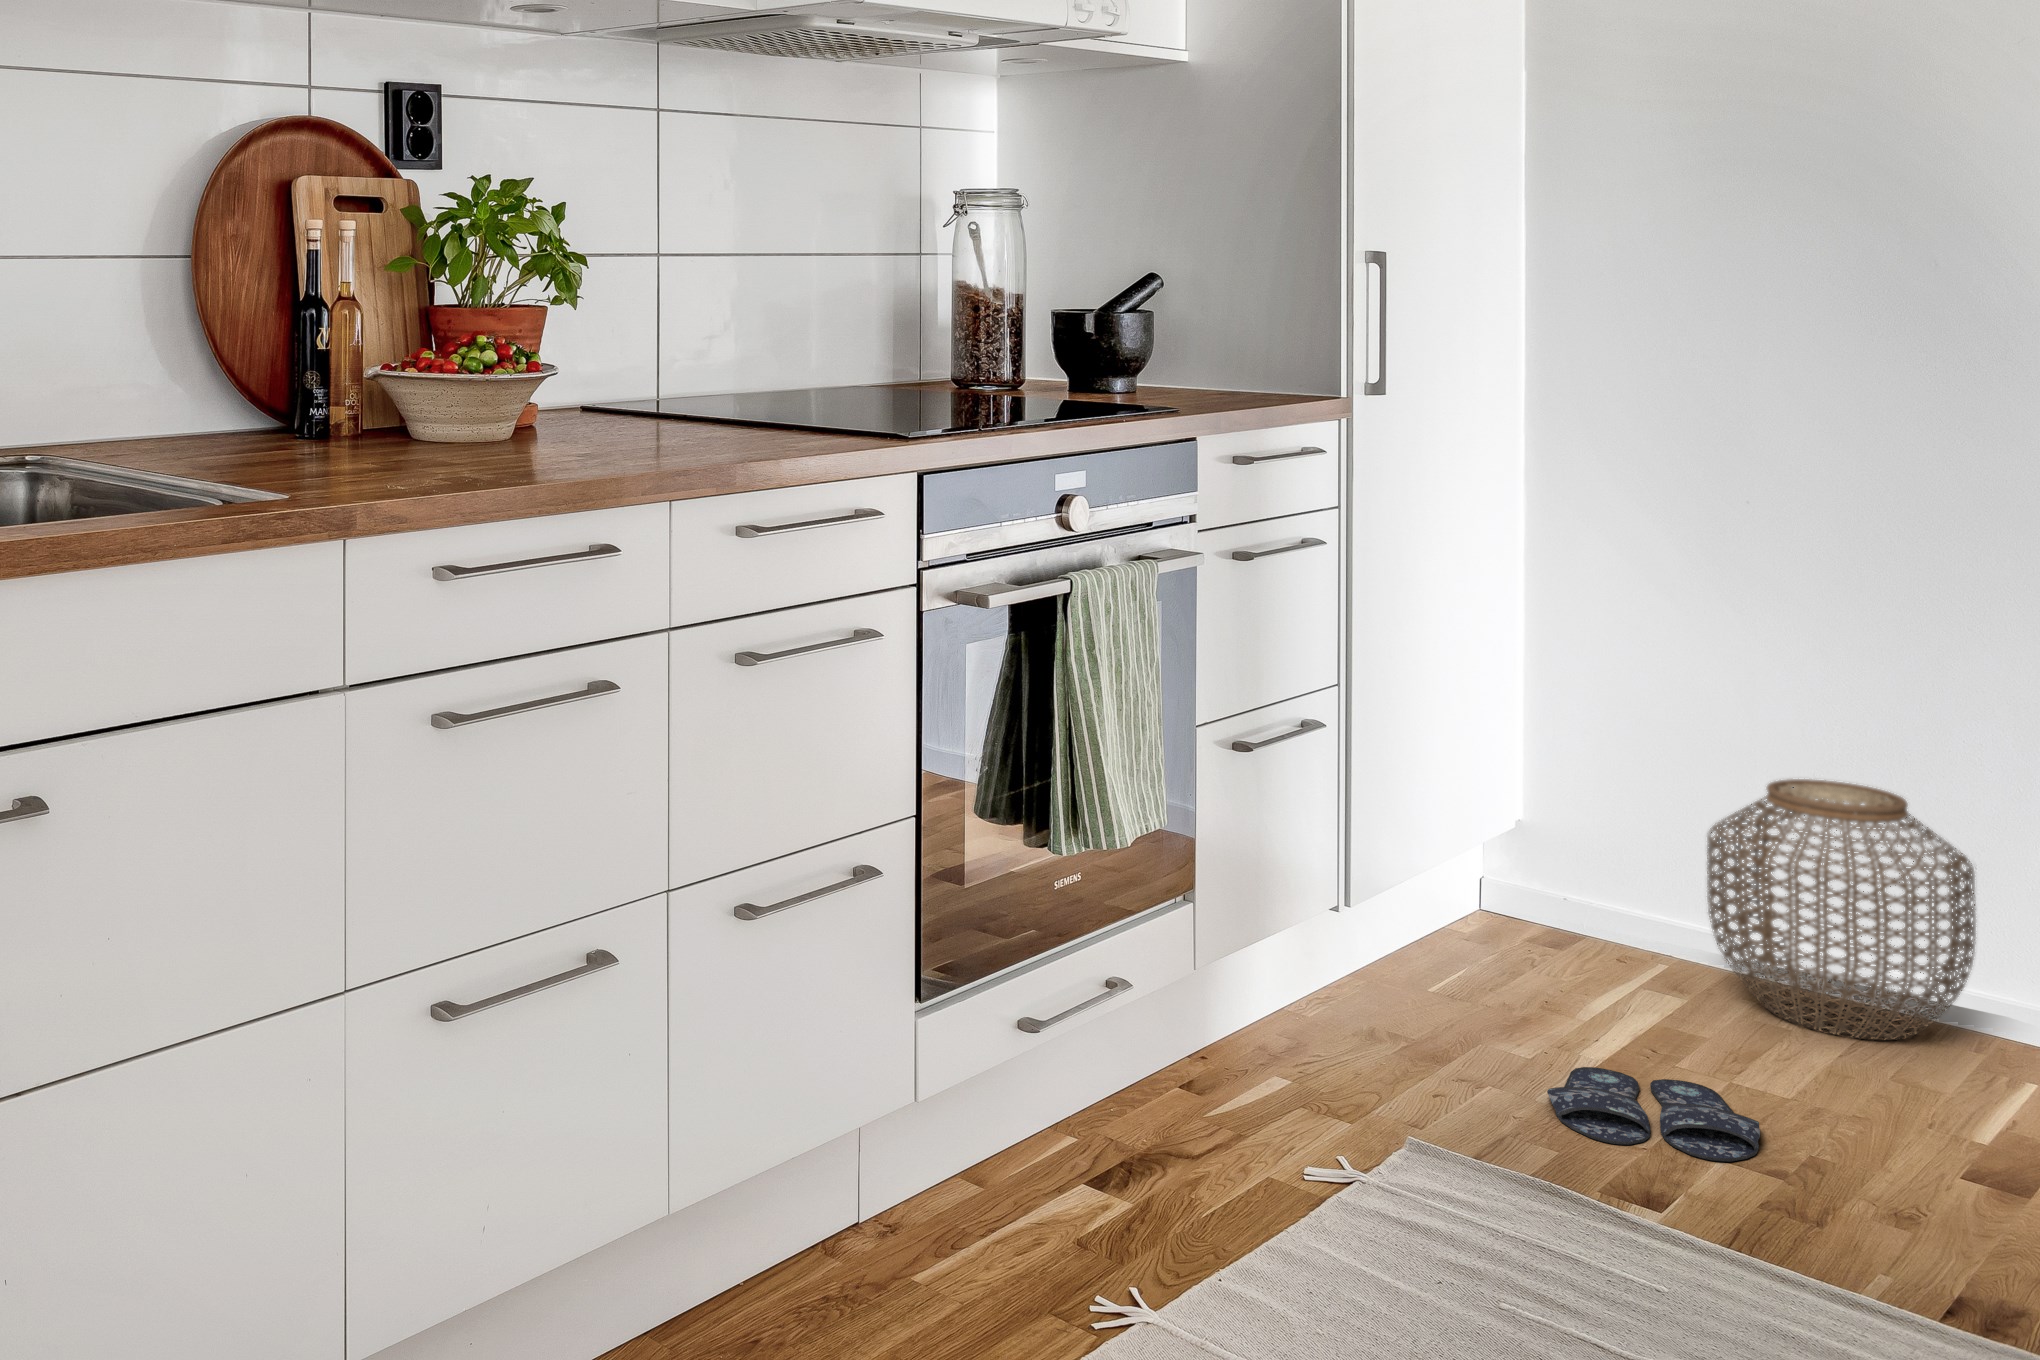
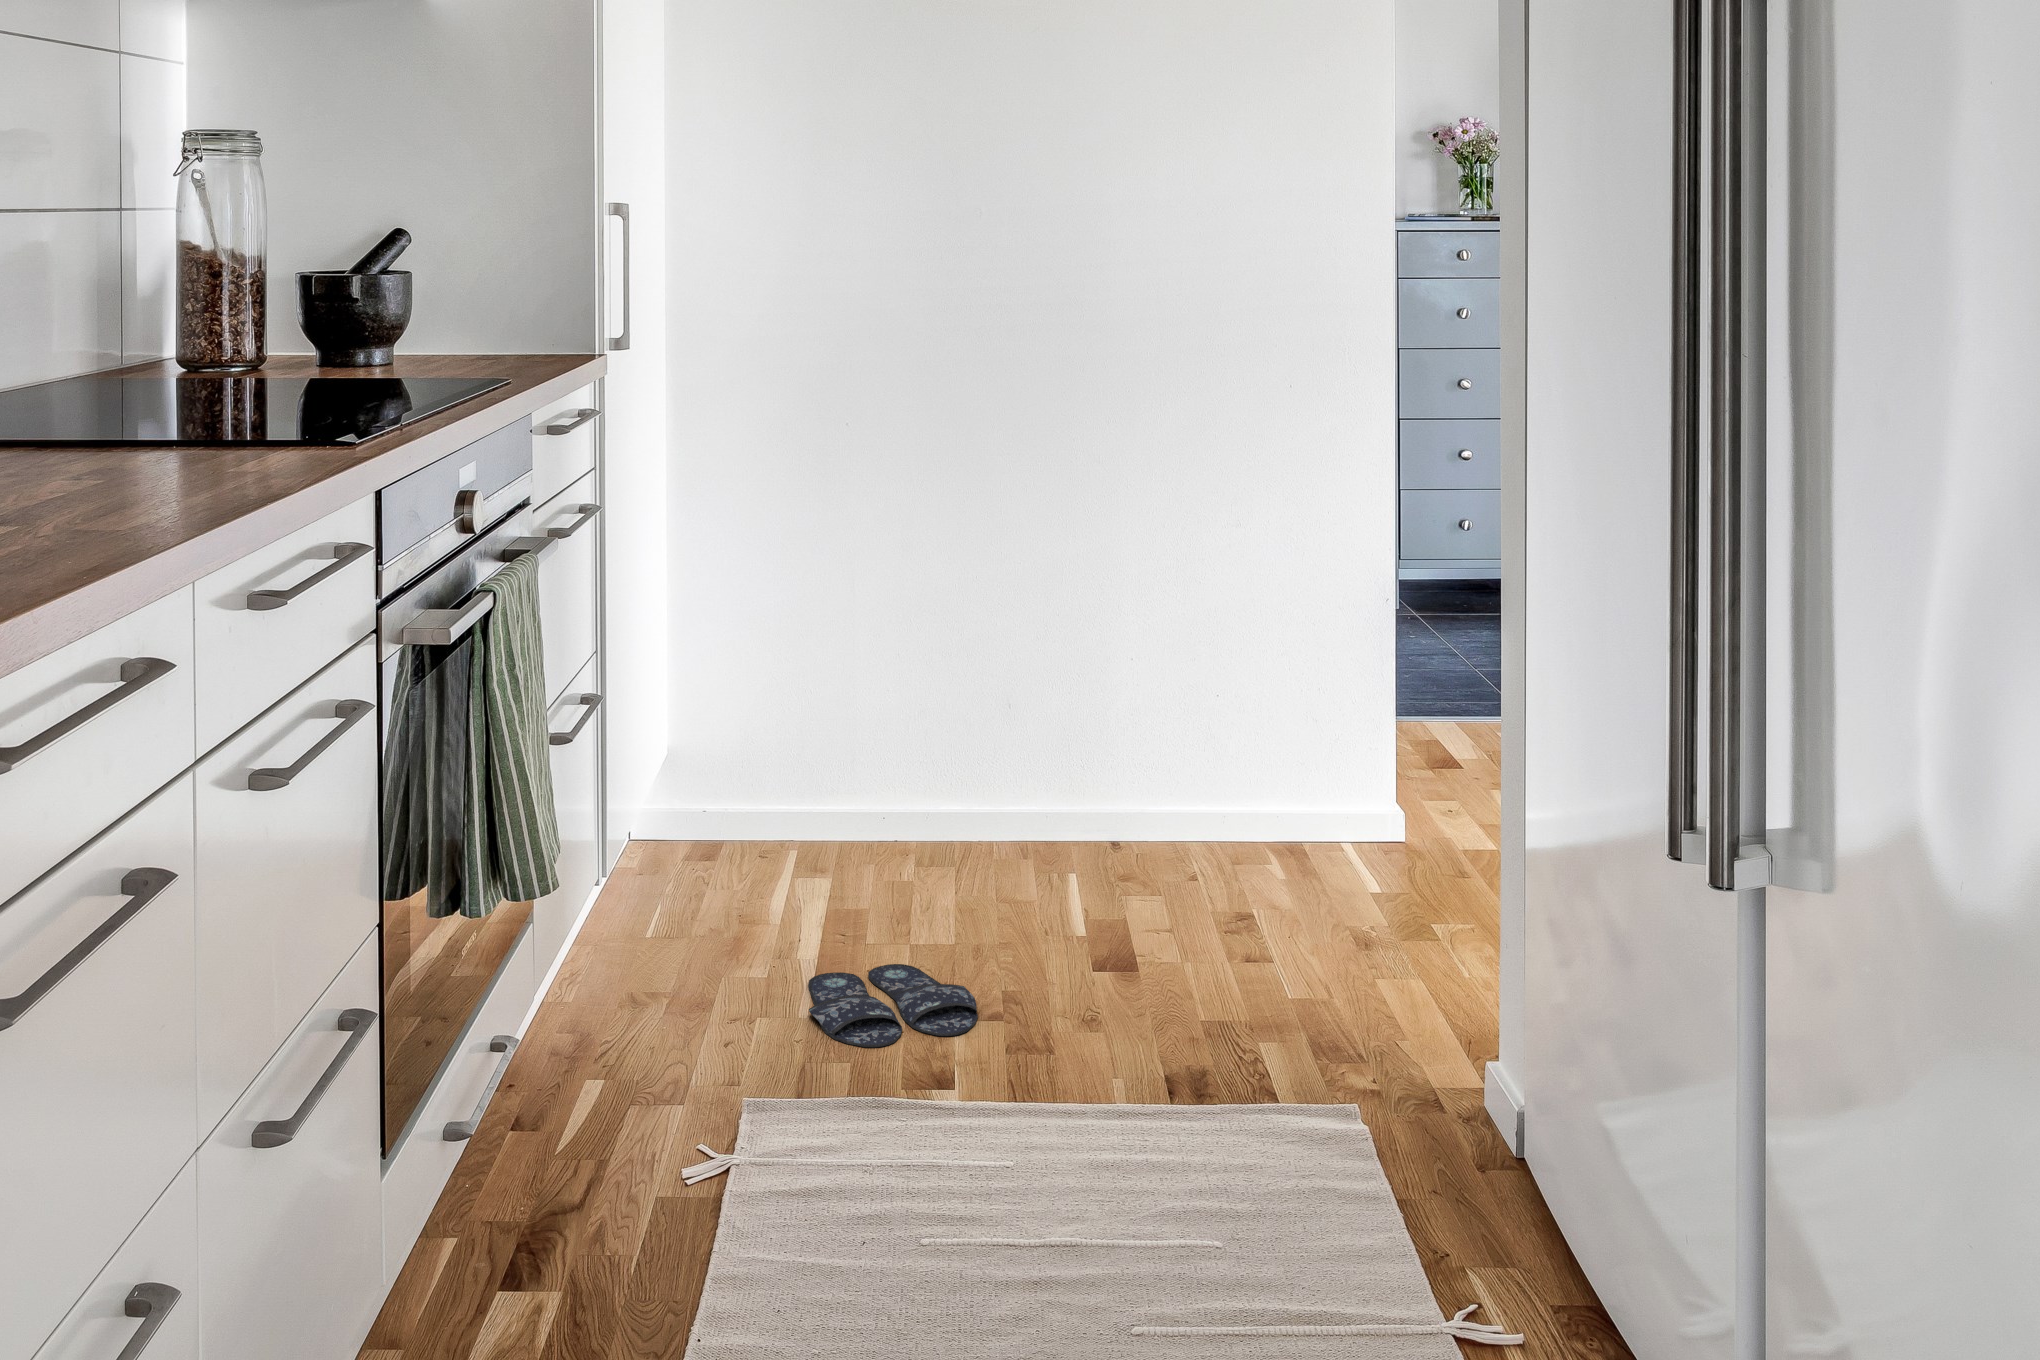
woven basket: present [1707,779,1976,1040] -> none [844,666,1032,884]

